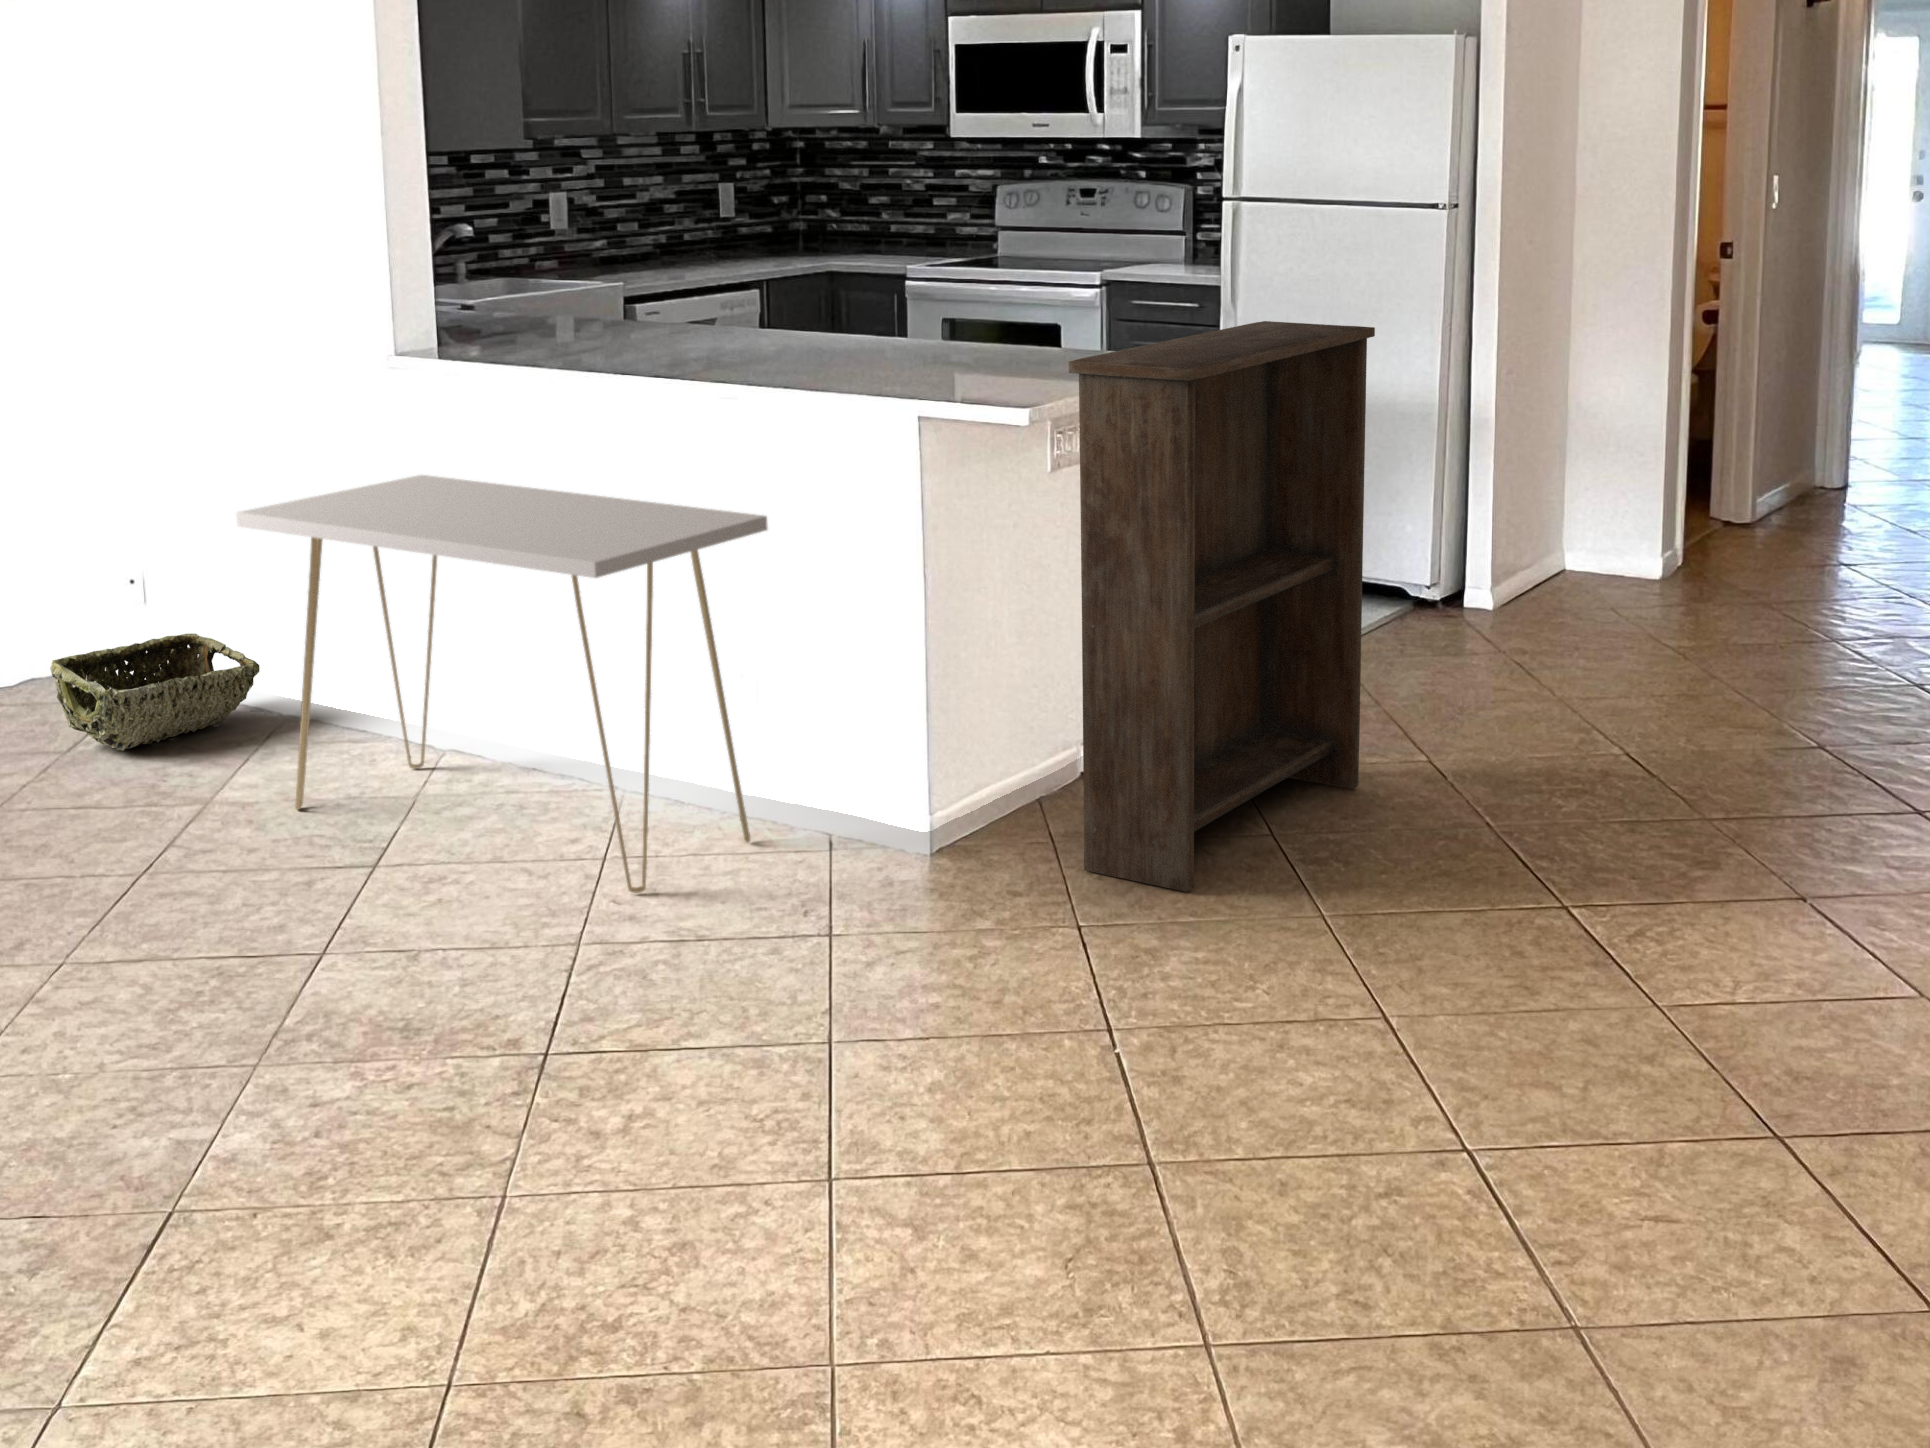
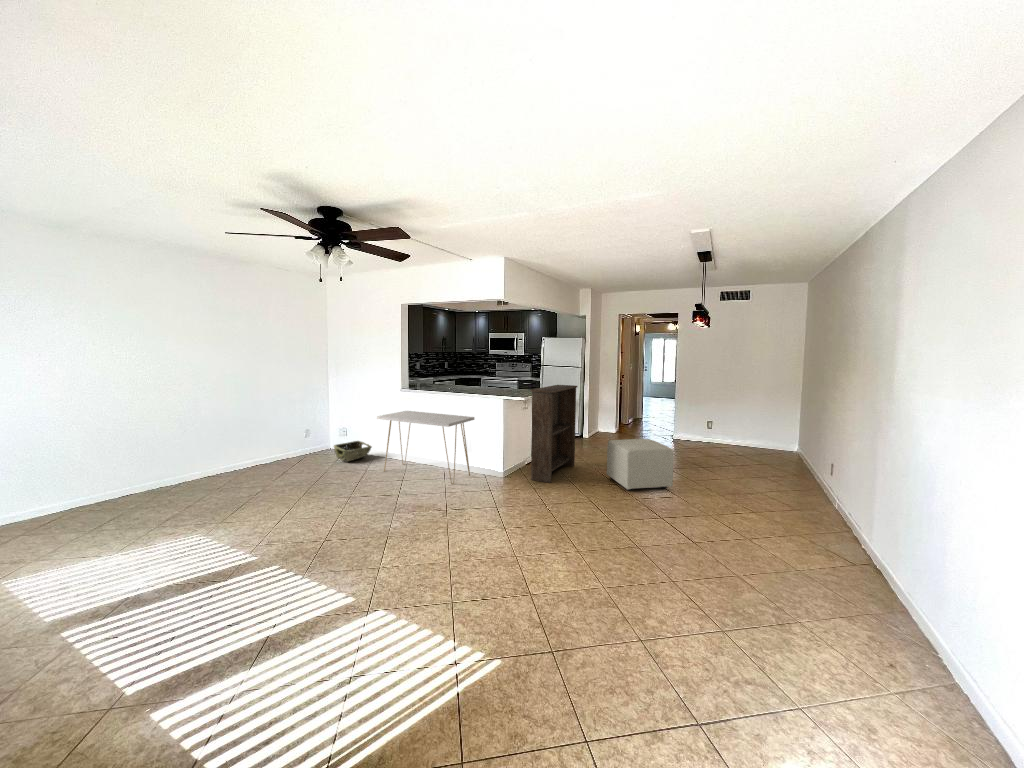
ottoman: none [1525,643,1907,948] -> present [607,439,674,491]

